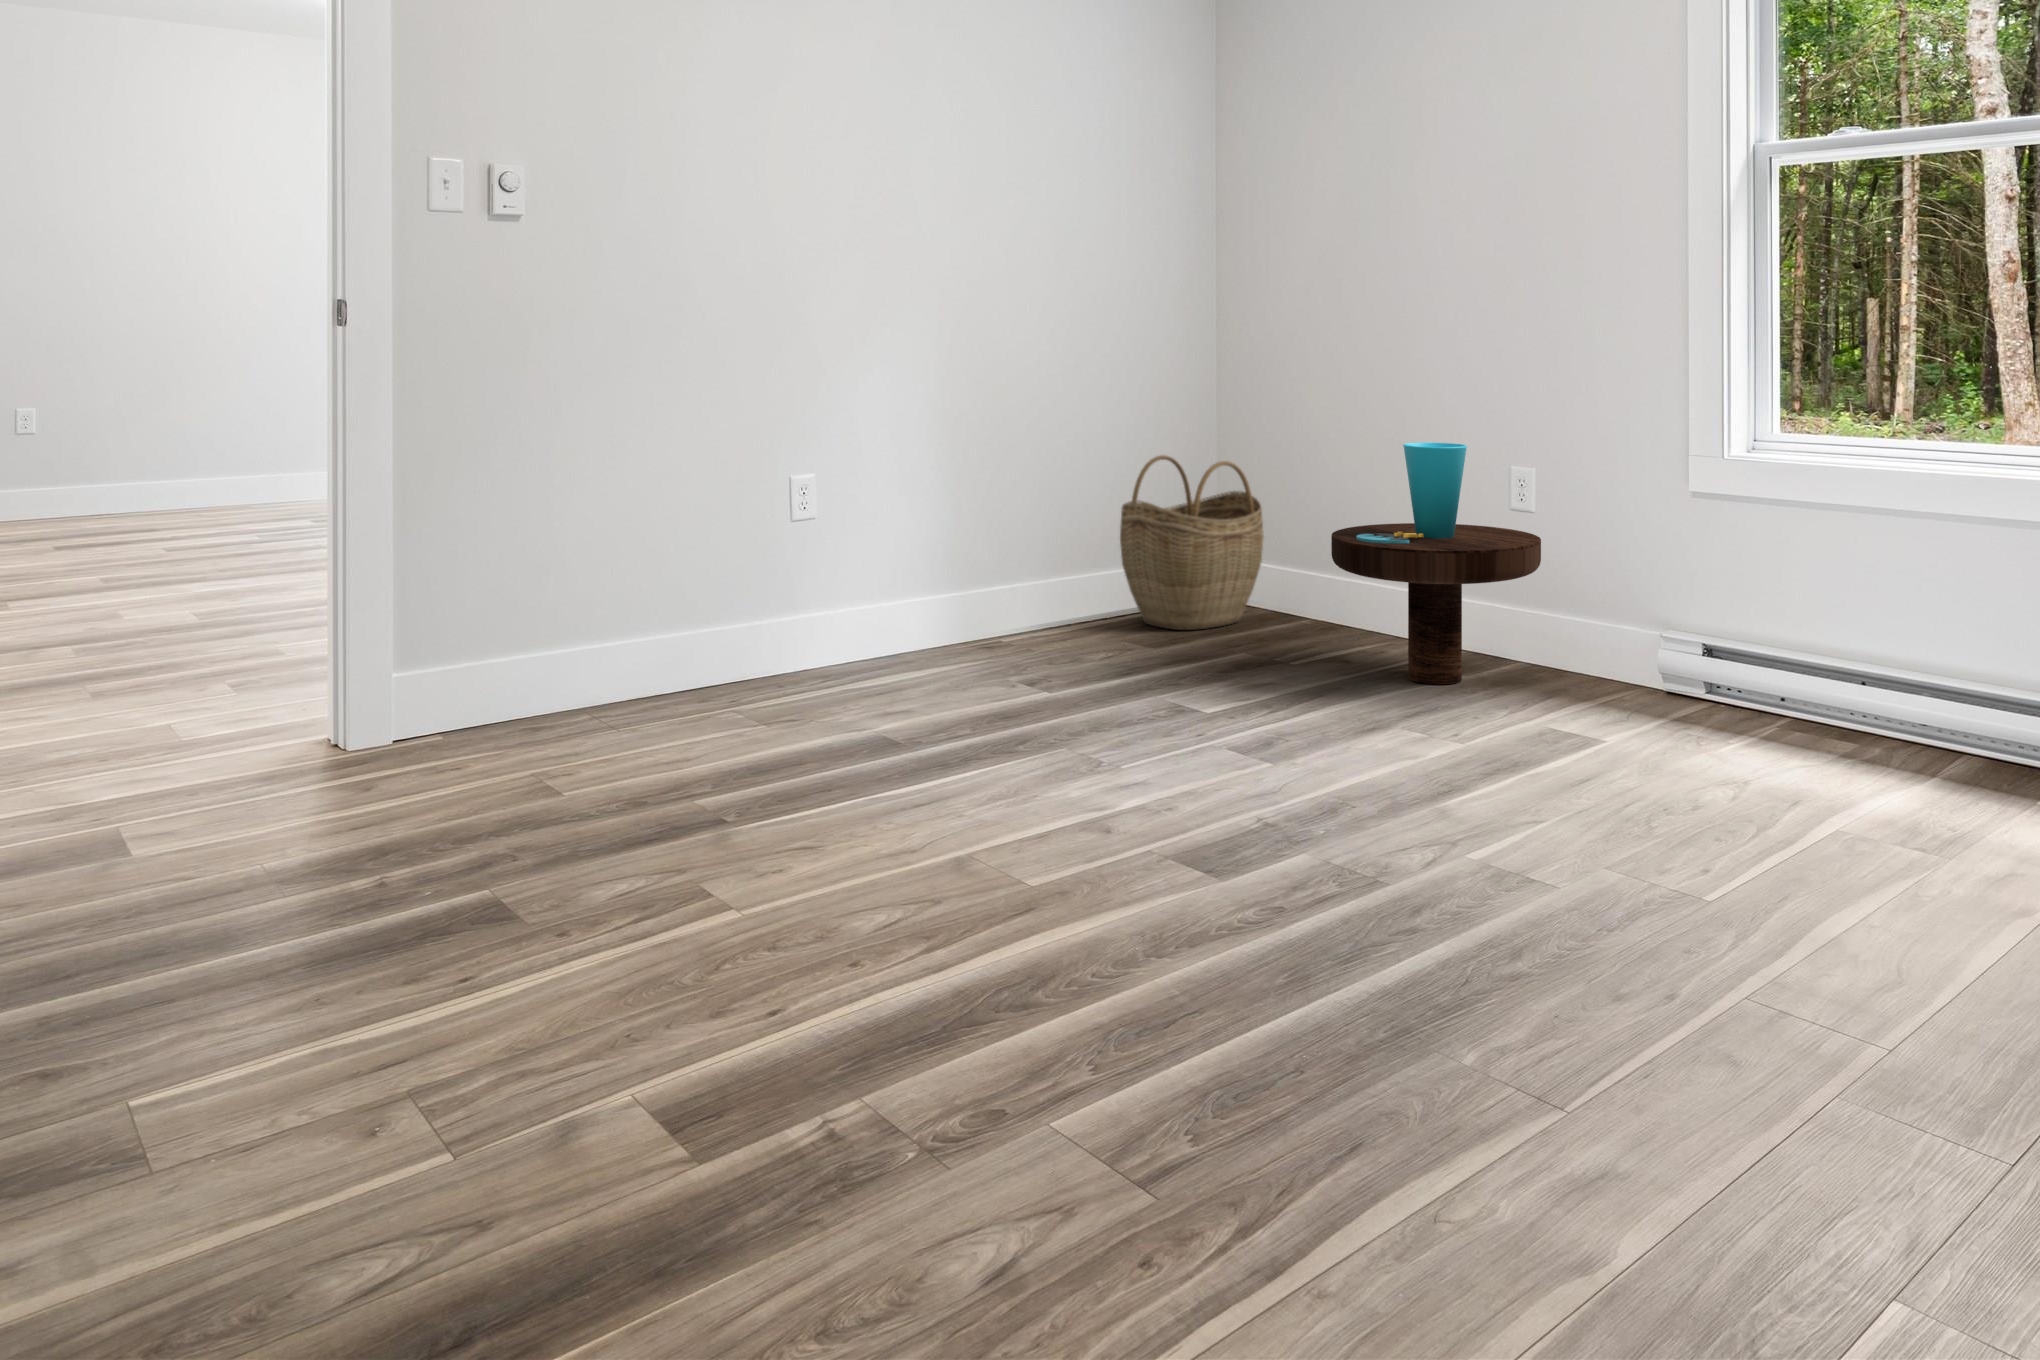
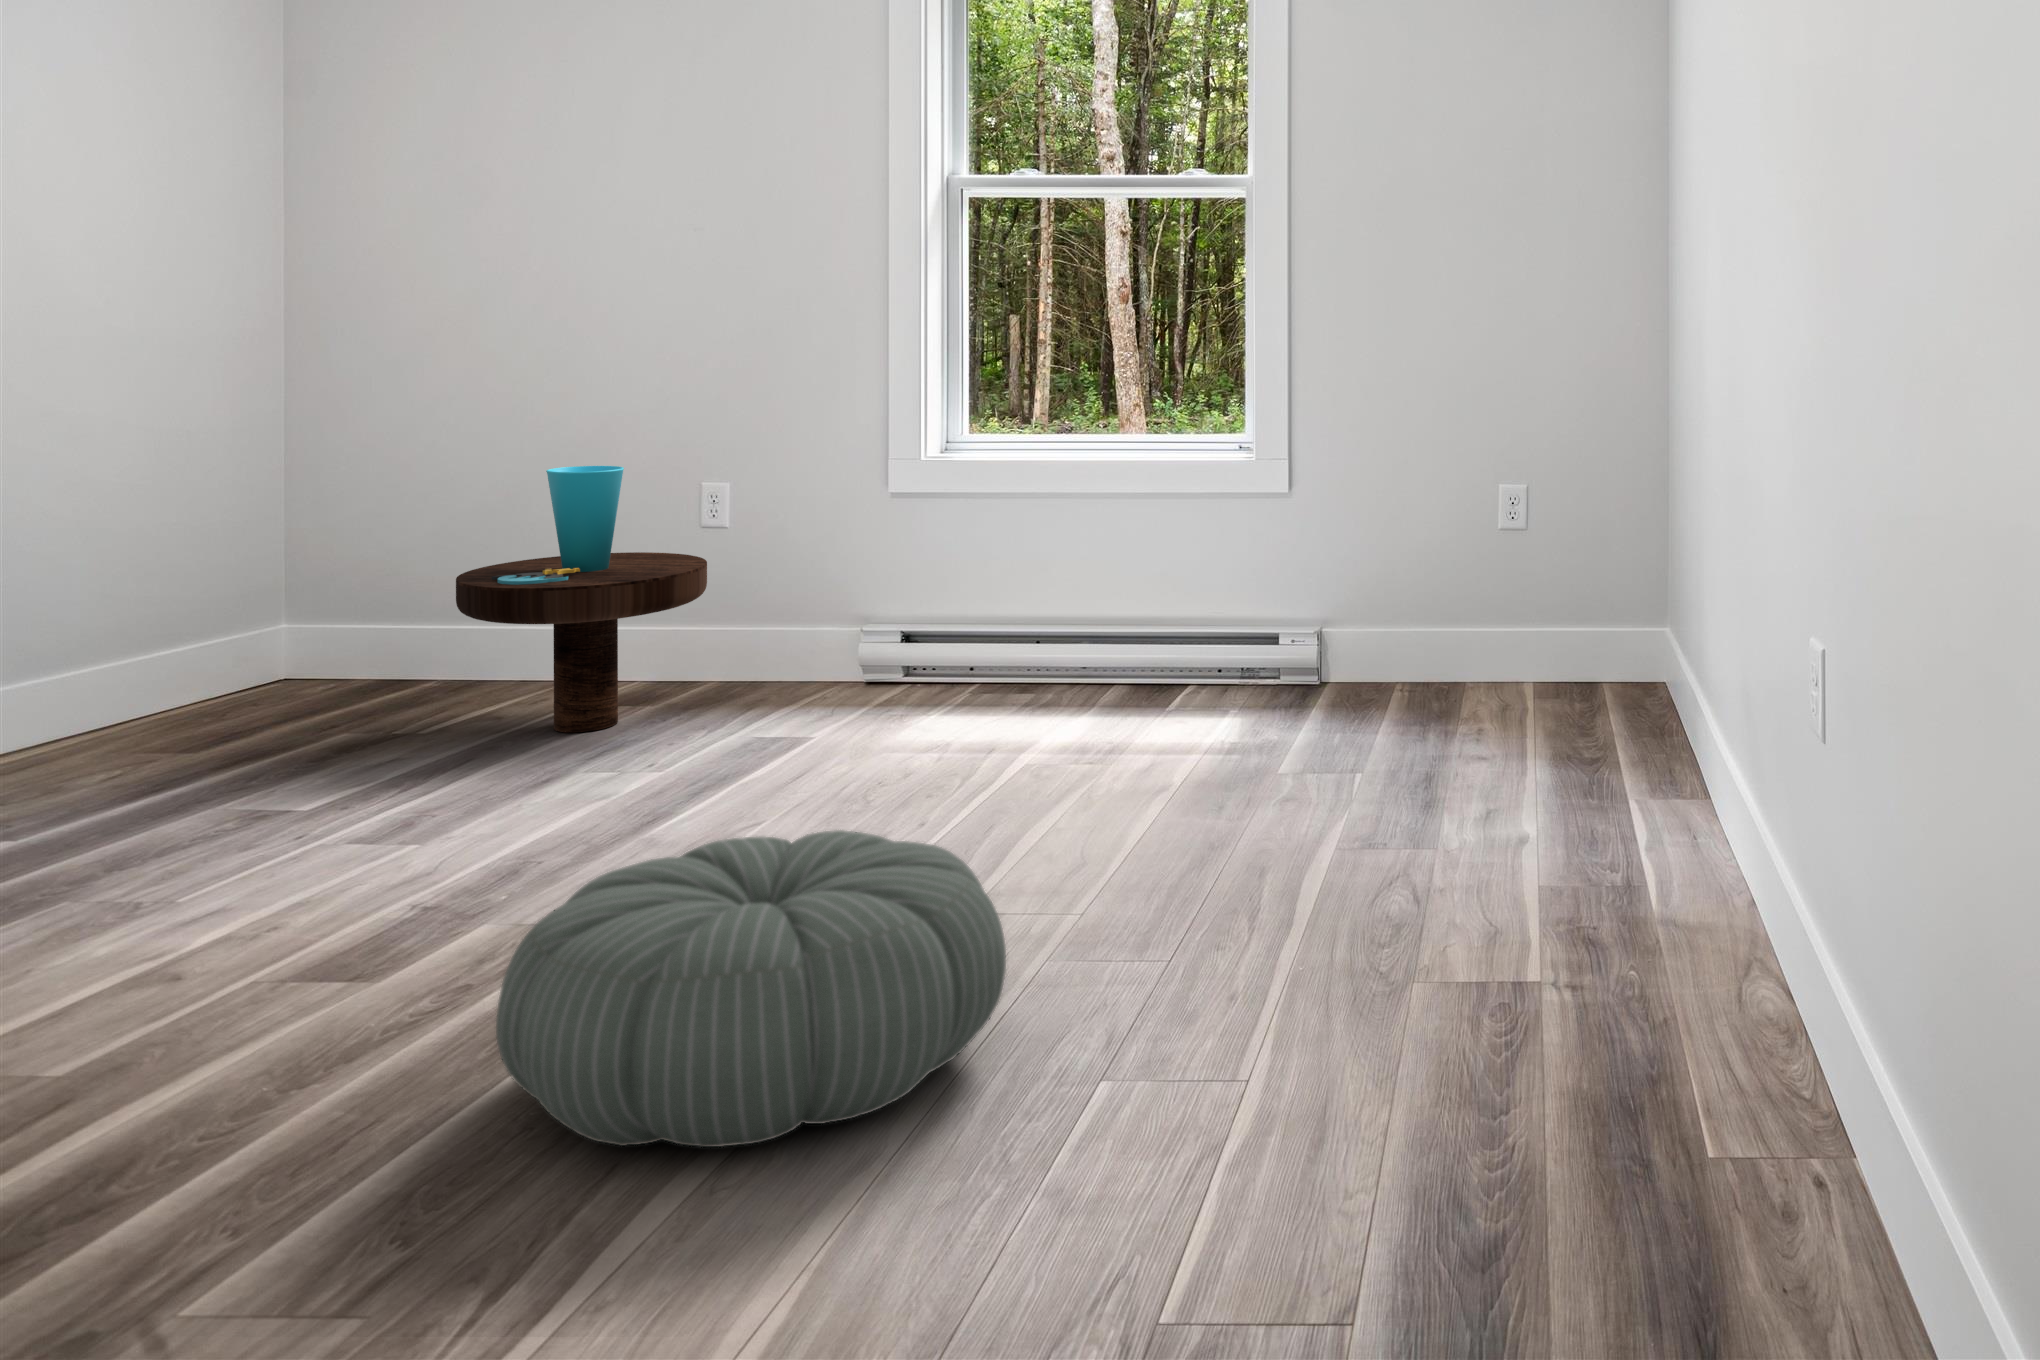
woven basket: present [1120,455,1263,630] -> none [68,507,298,736]
pouf: none [1038,811,1537,1169] -> present [496,830,1006,1147]

